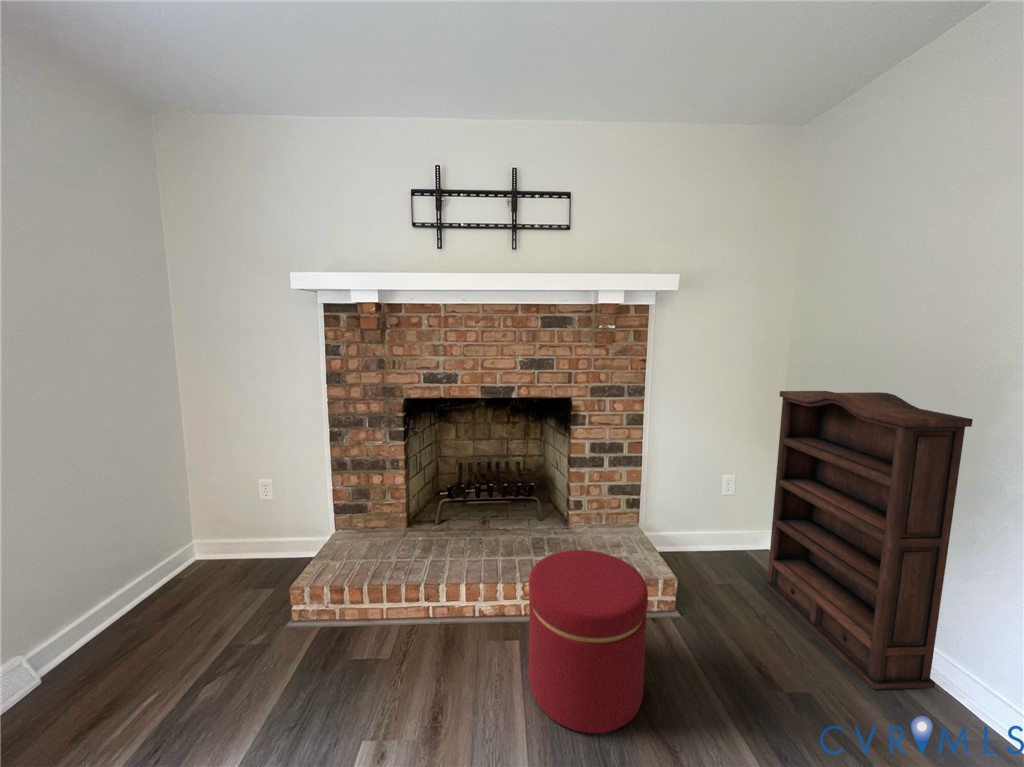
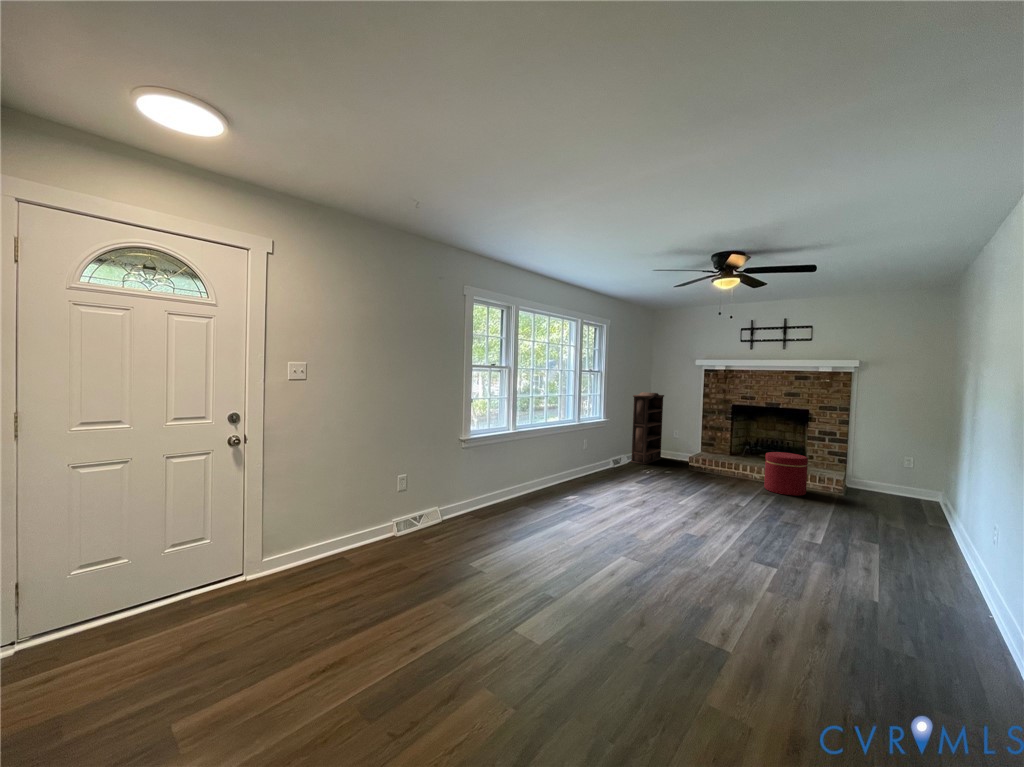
bookshelf: present [764,391,973,690] -> present [630,392,664,464]

